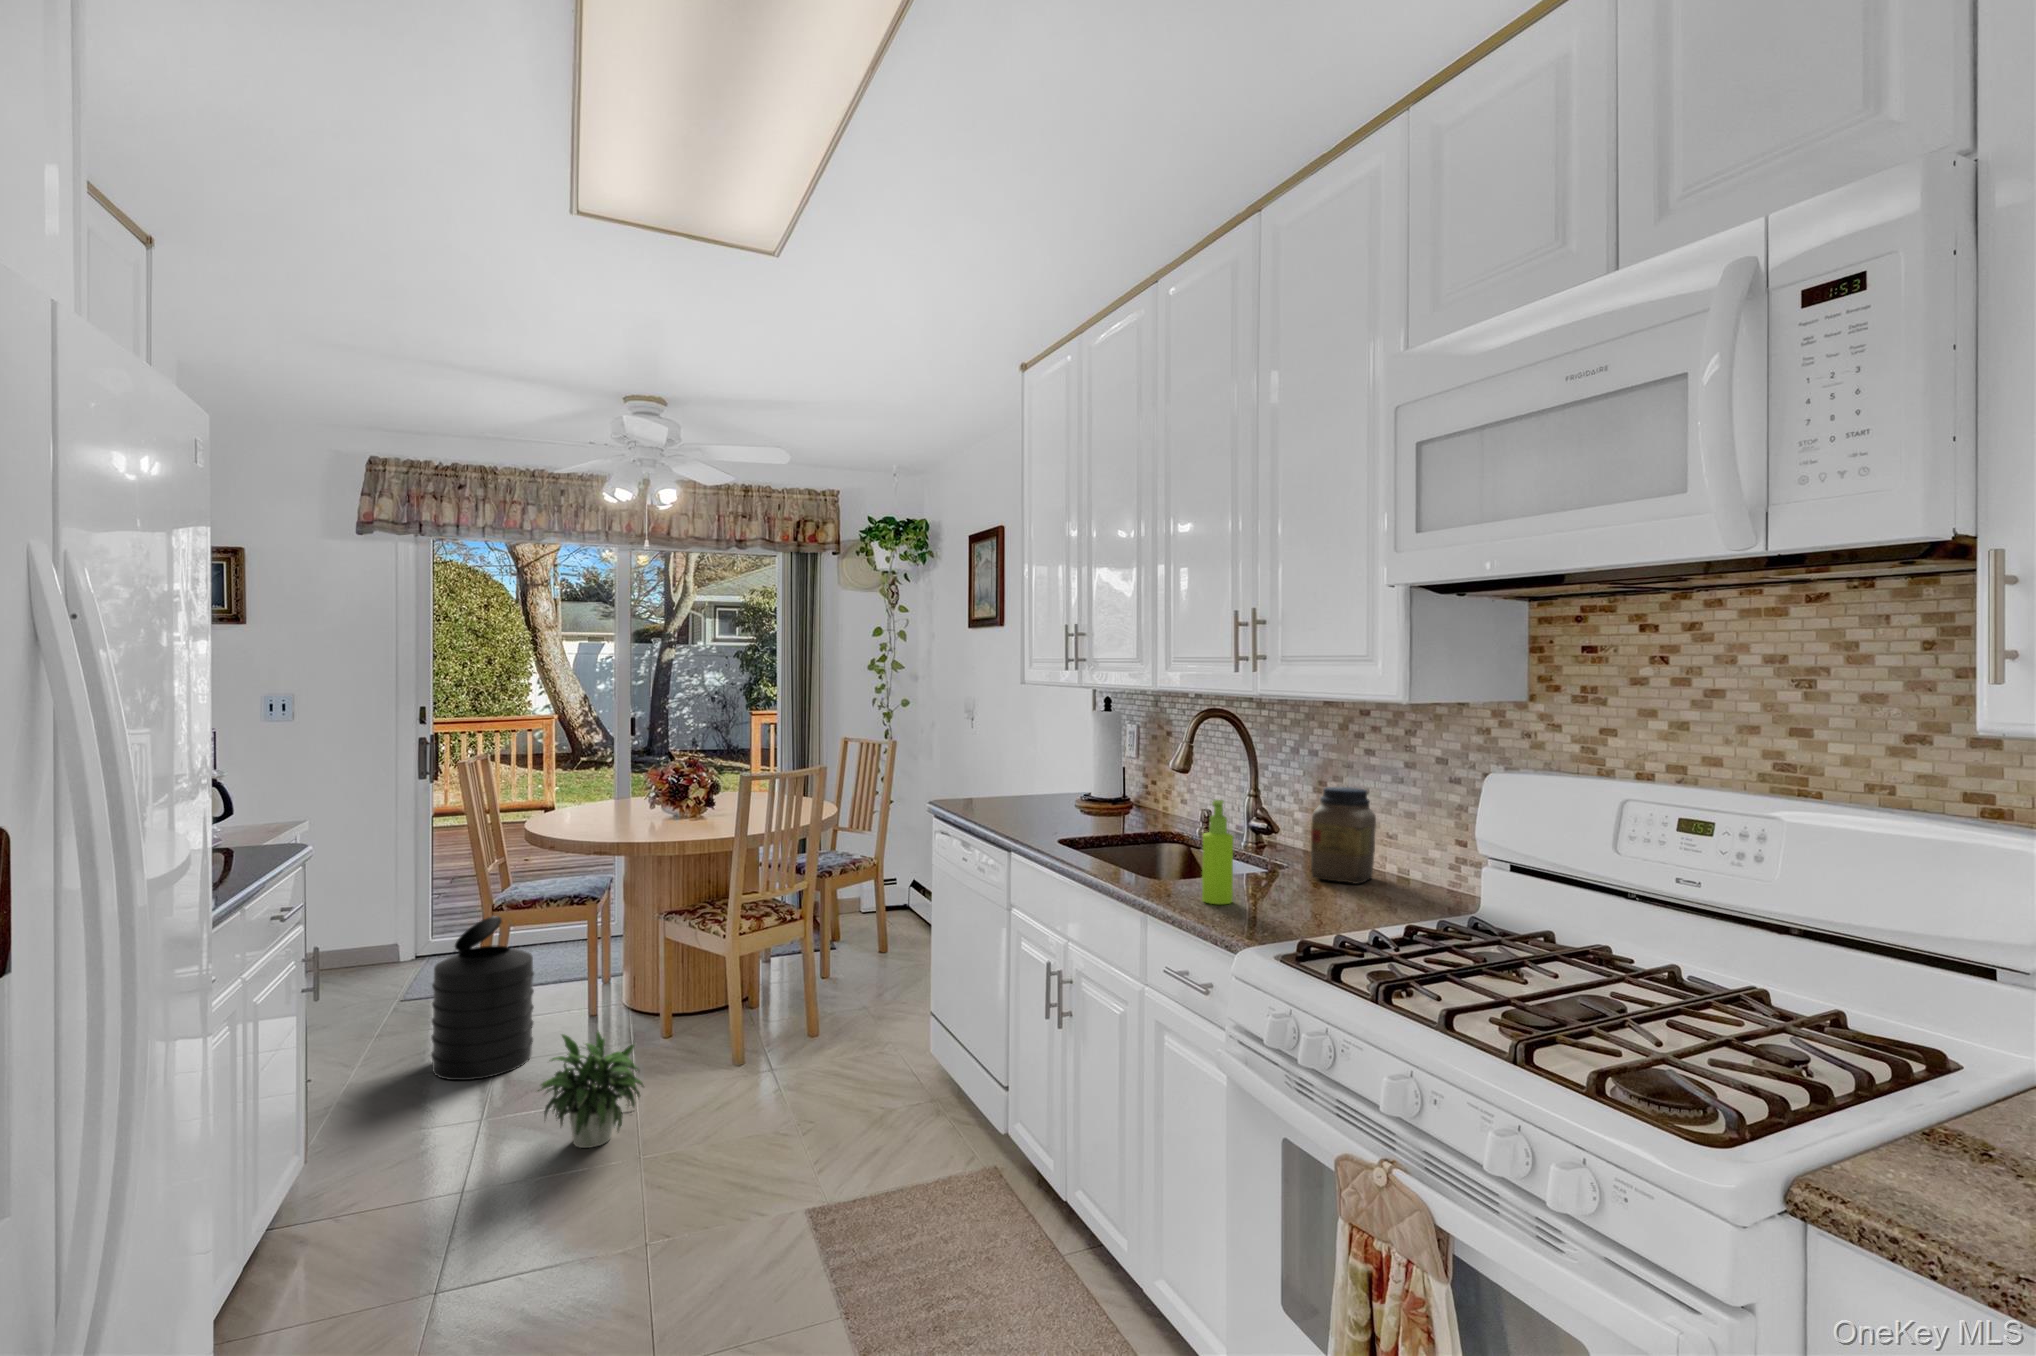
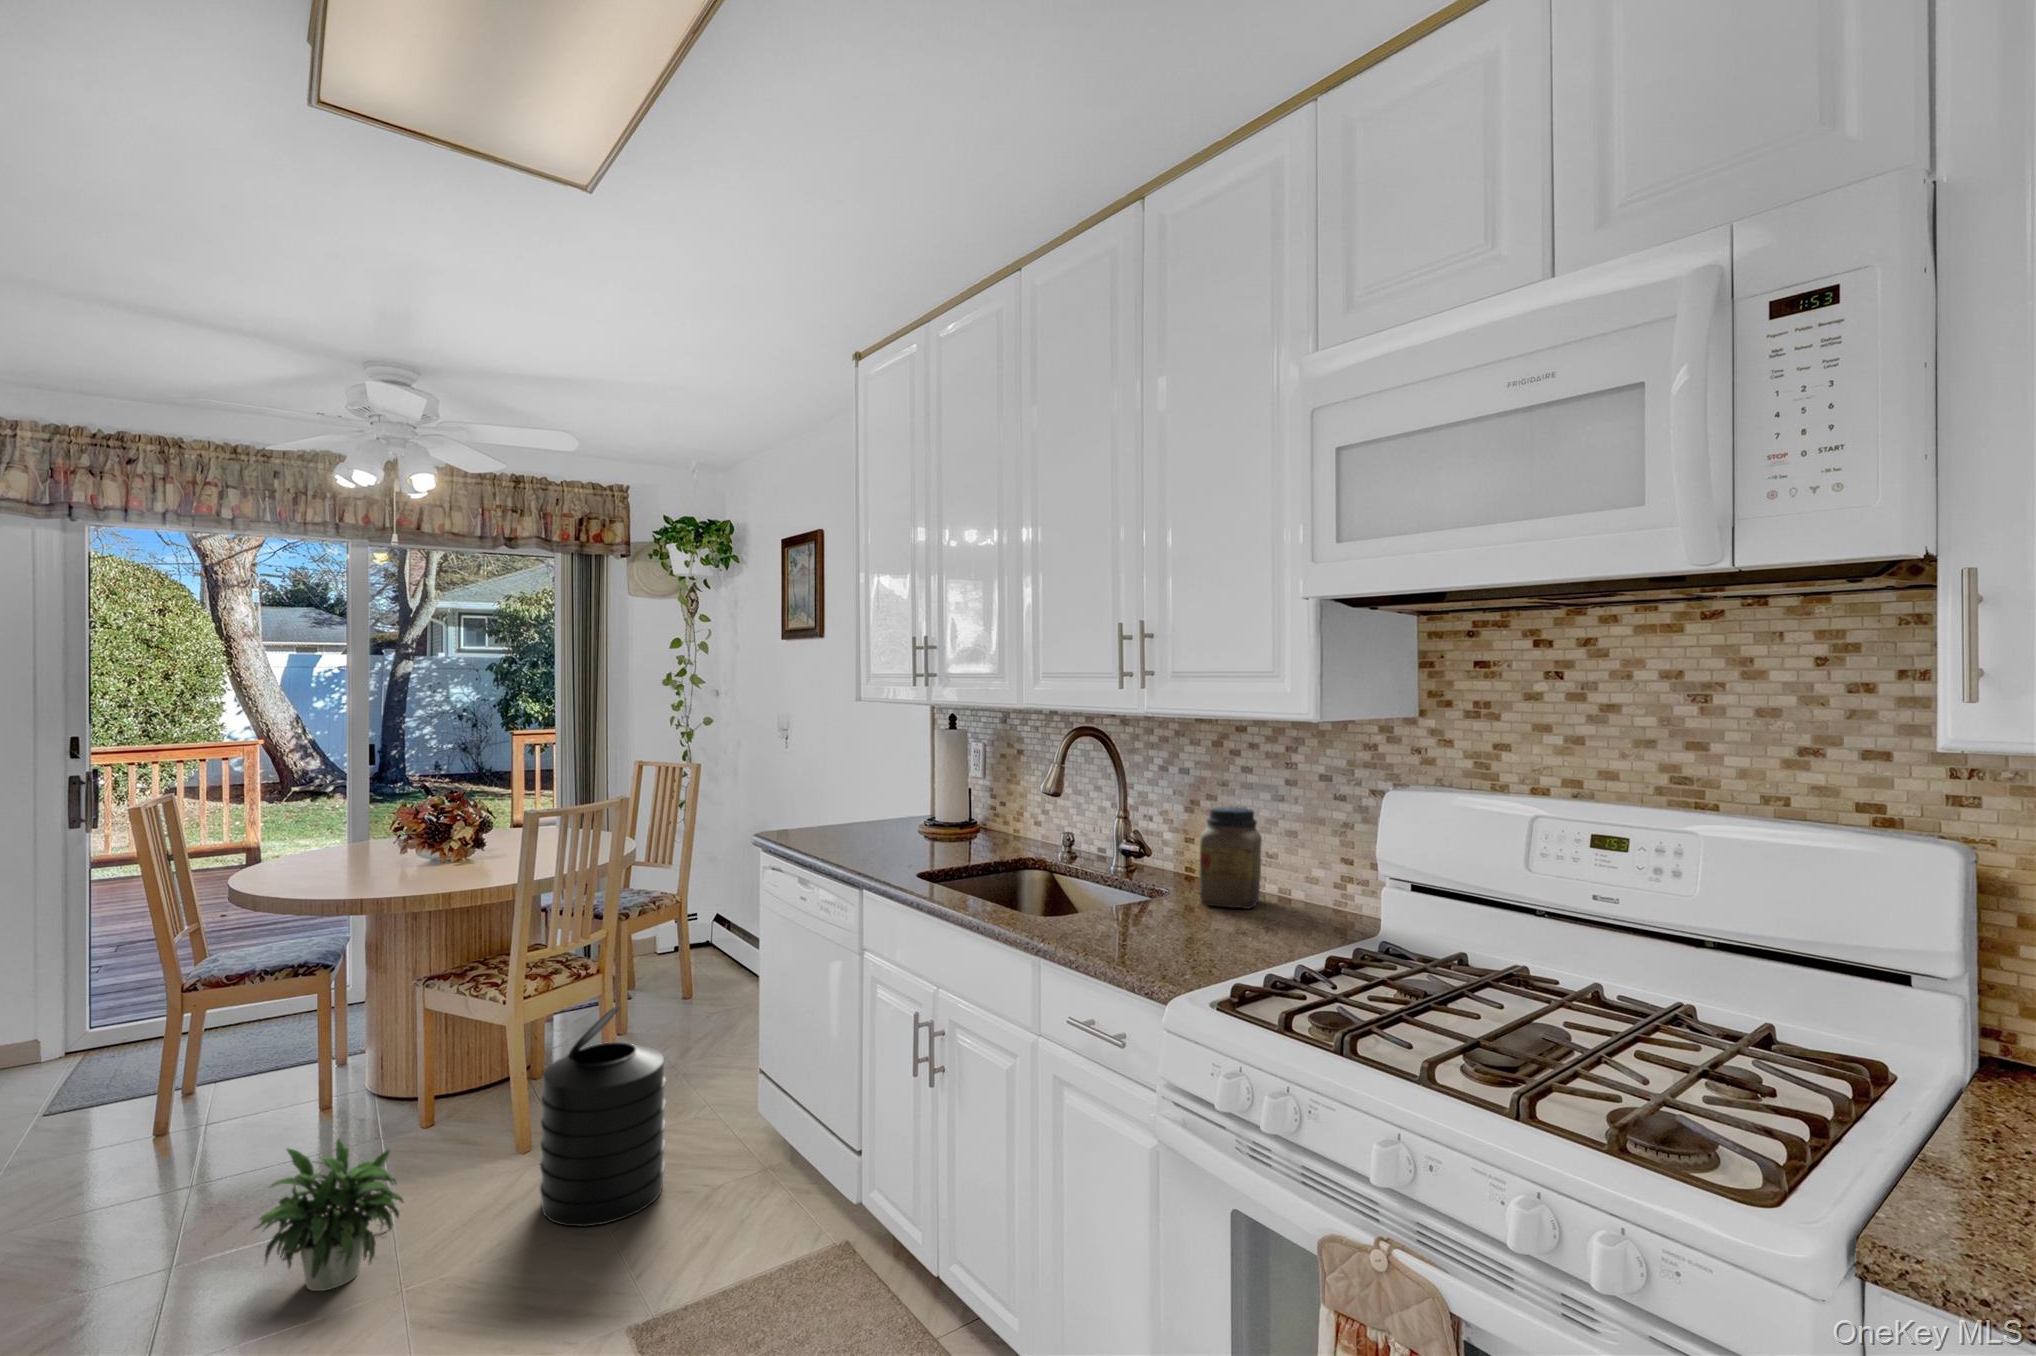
soap dispenser: present [1202,800,1233,905] -> none [1103,829,1136,943]
trash can: present [431,916,534,1080] -> present [540,1005,666,1227]

